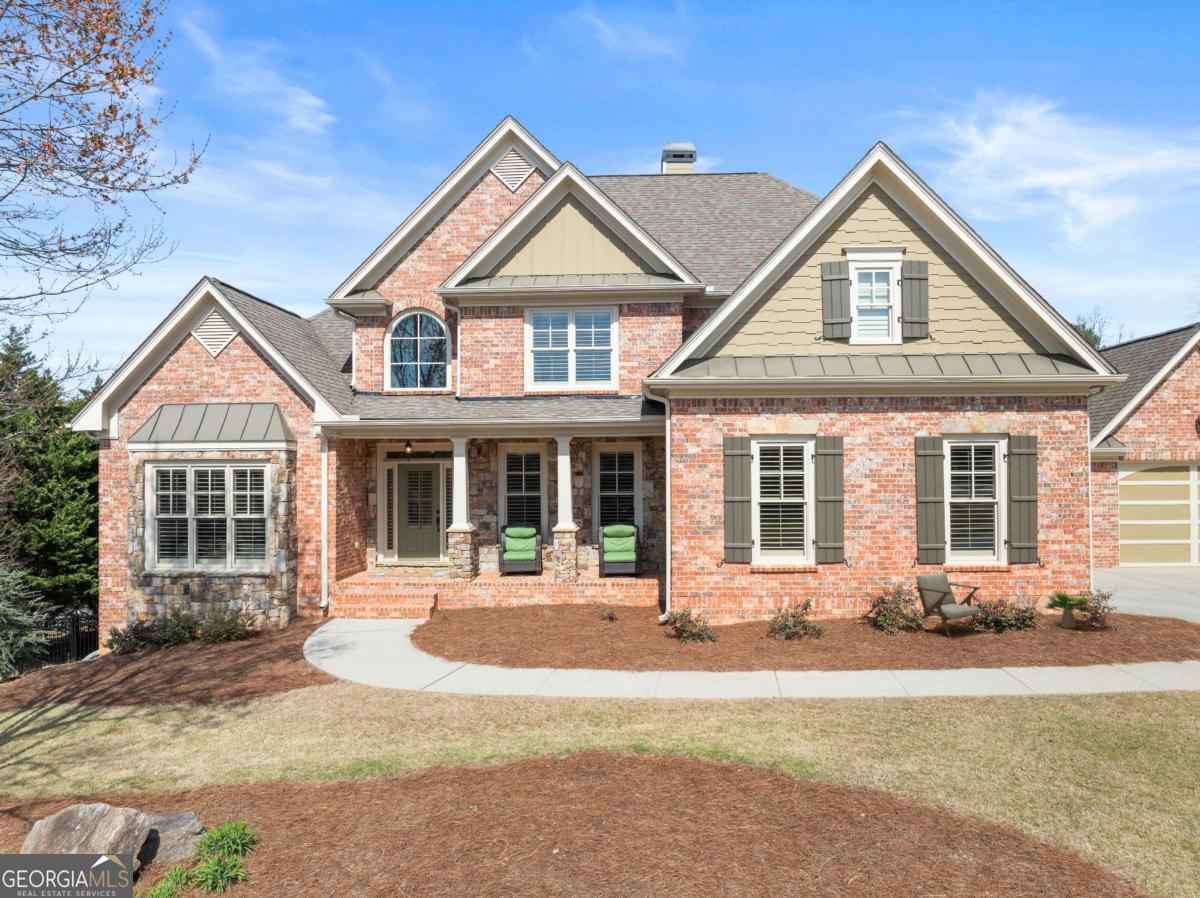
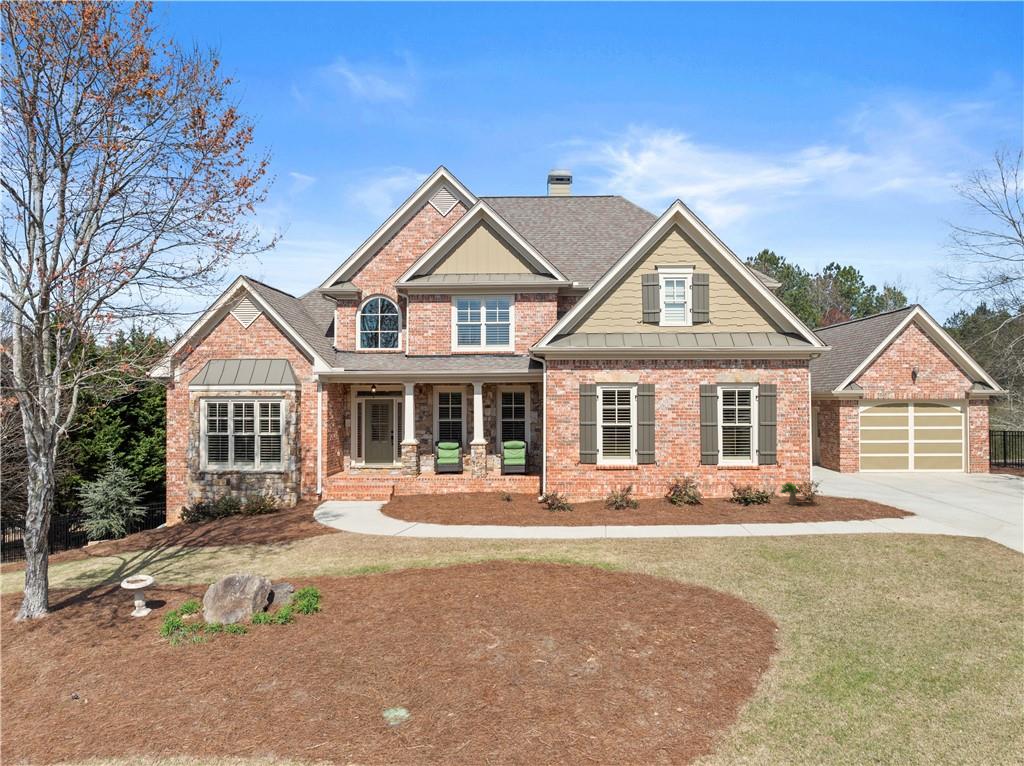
lounge chair: present [915,572,981,638] -> none [696,470,738,510]

